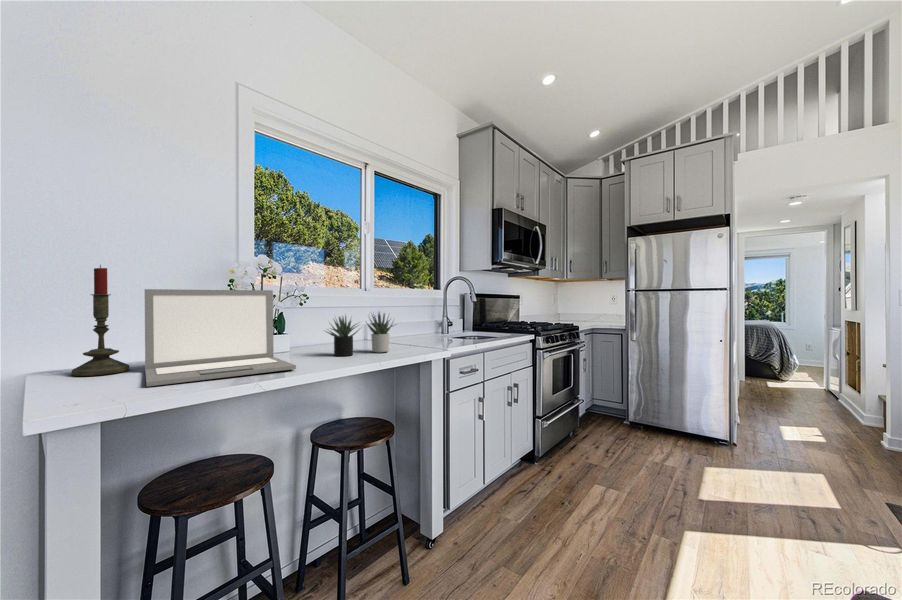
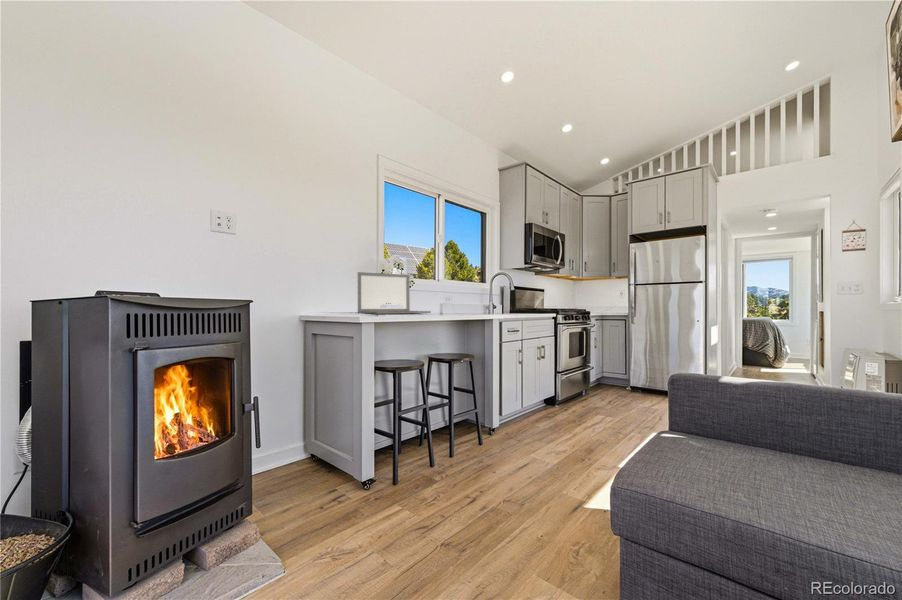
candle: present [72,265,129,376] -> none [327,260,348,313]
succulent plant: present [326,312,393,356] -> none [433,288,472,313]

